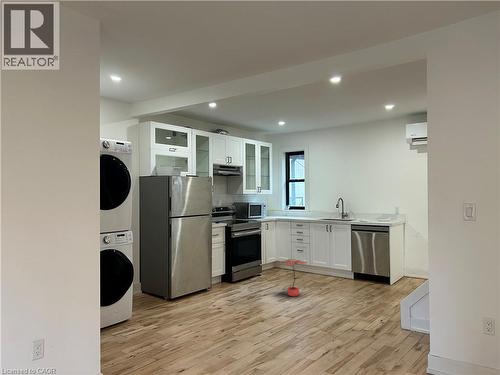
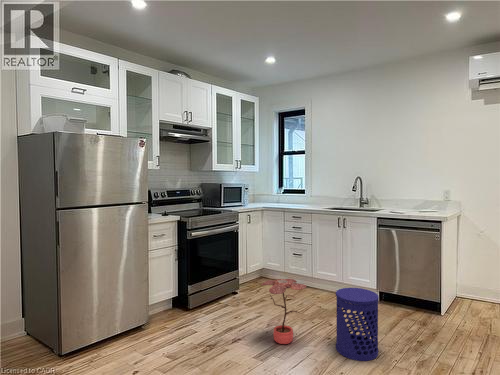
waste bin: none [323,264,348,302] -> present [336,288,379,361]

